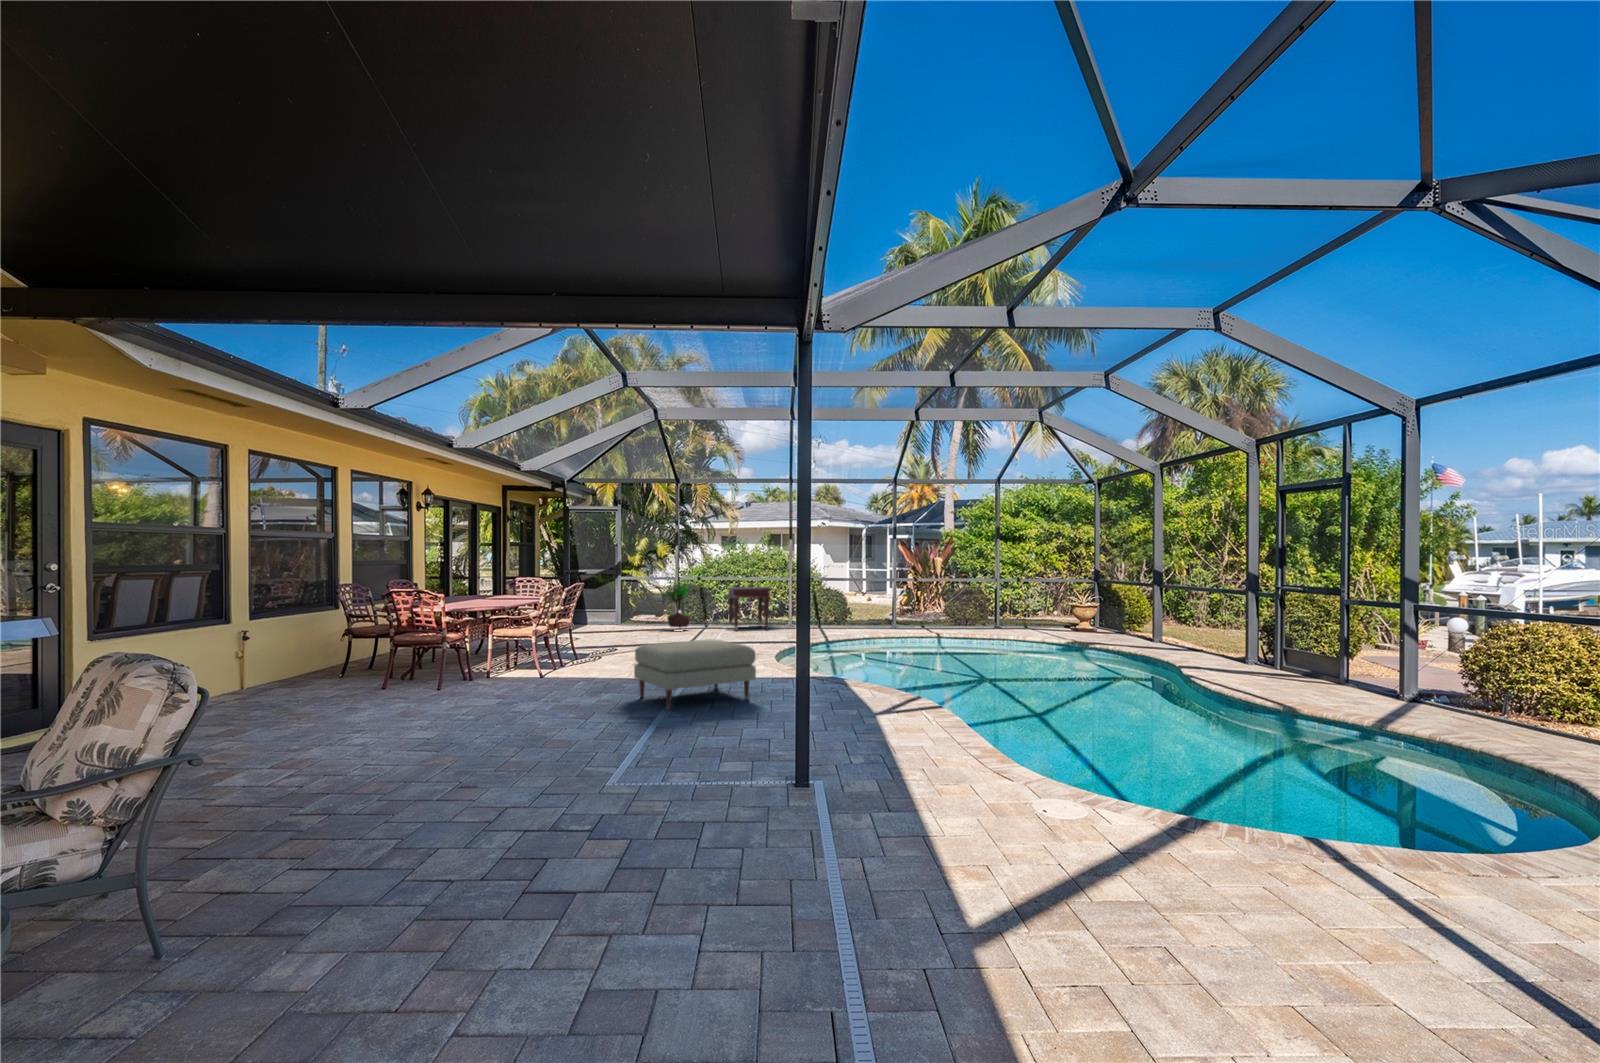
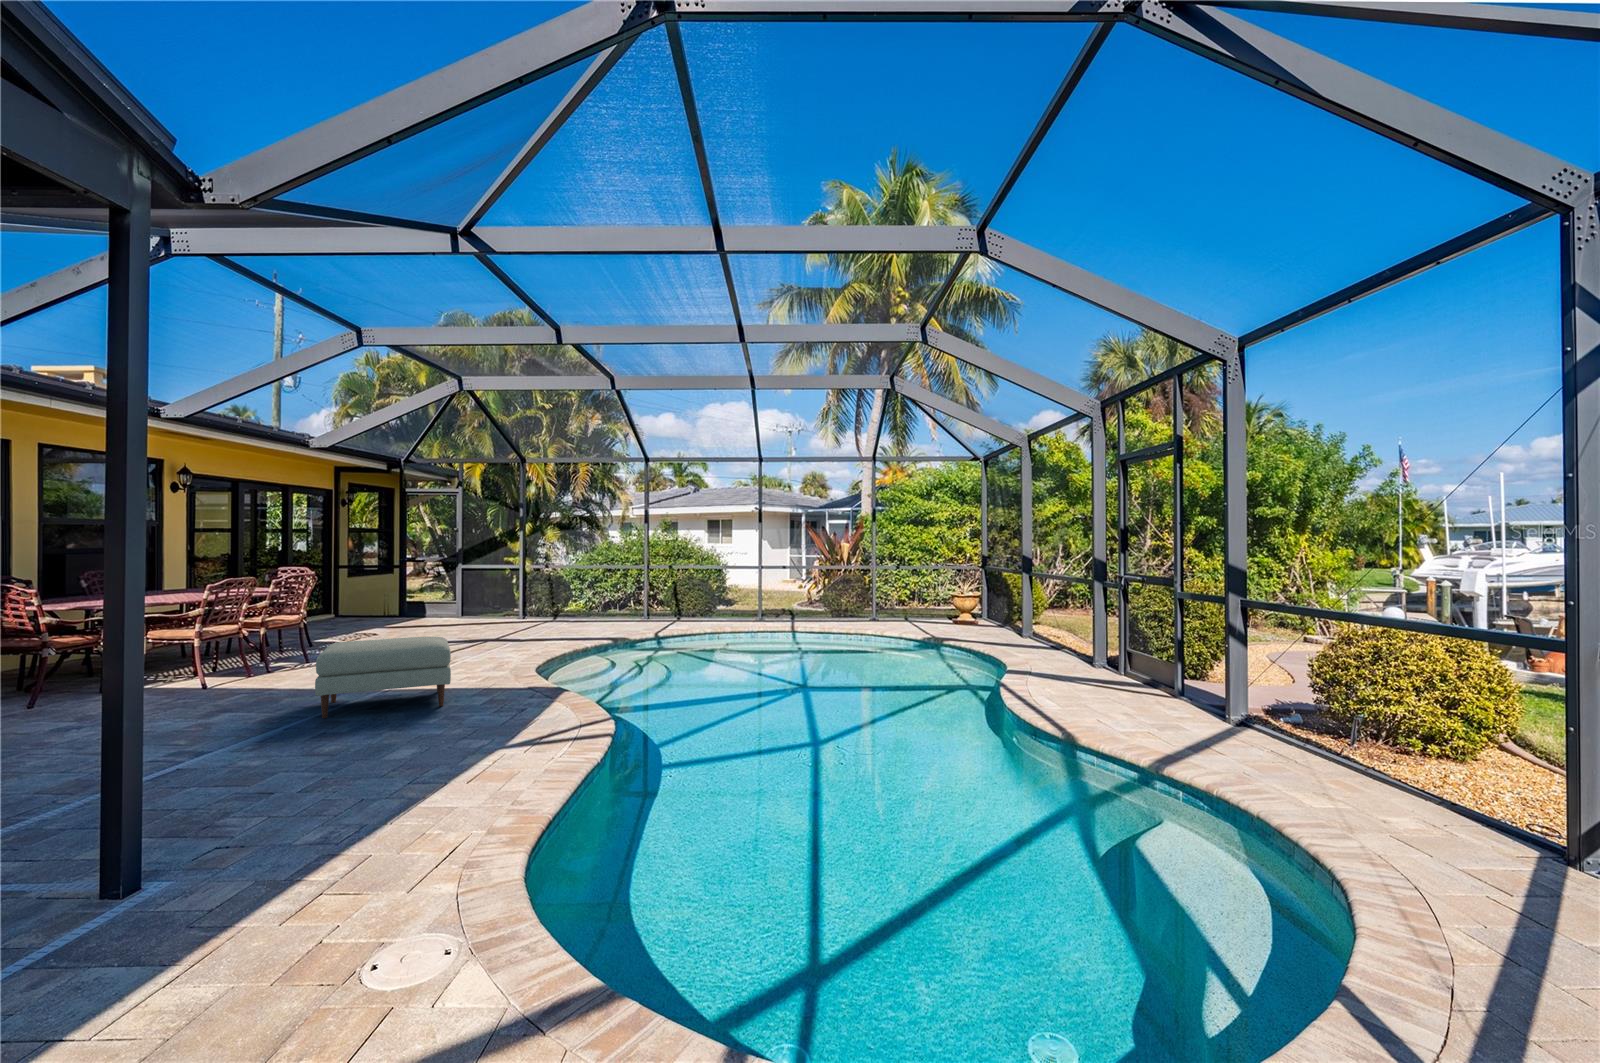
potted tree: present [664,584,690,628] -> none [536,569,571,623]
side table: present [727,587,771,631] -> none [611,577,656,624]

